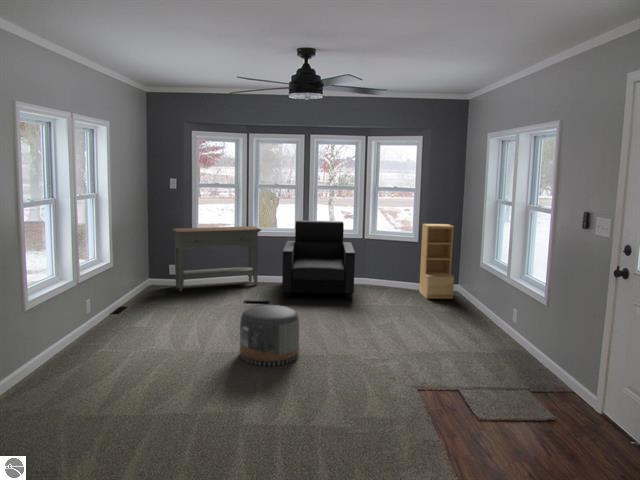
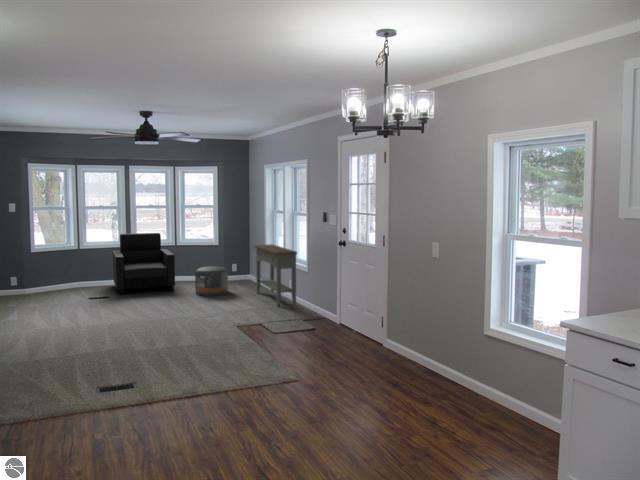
bookshelf: present [419,224,454,299] -> none [222,230,248,285]
console table: present [172,226,261,291] -> present [254,244,297,306]
pouf: present [240,305,299,366] -> present [195,266,228,296]

